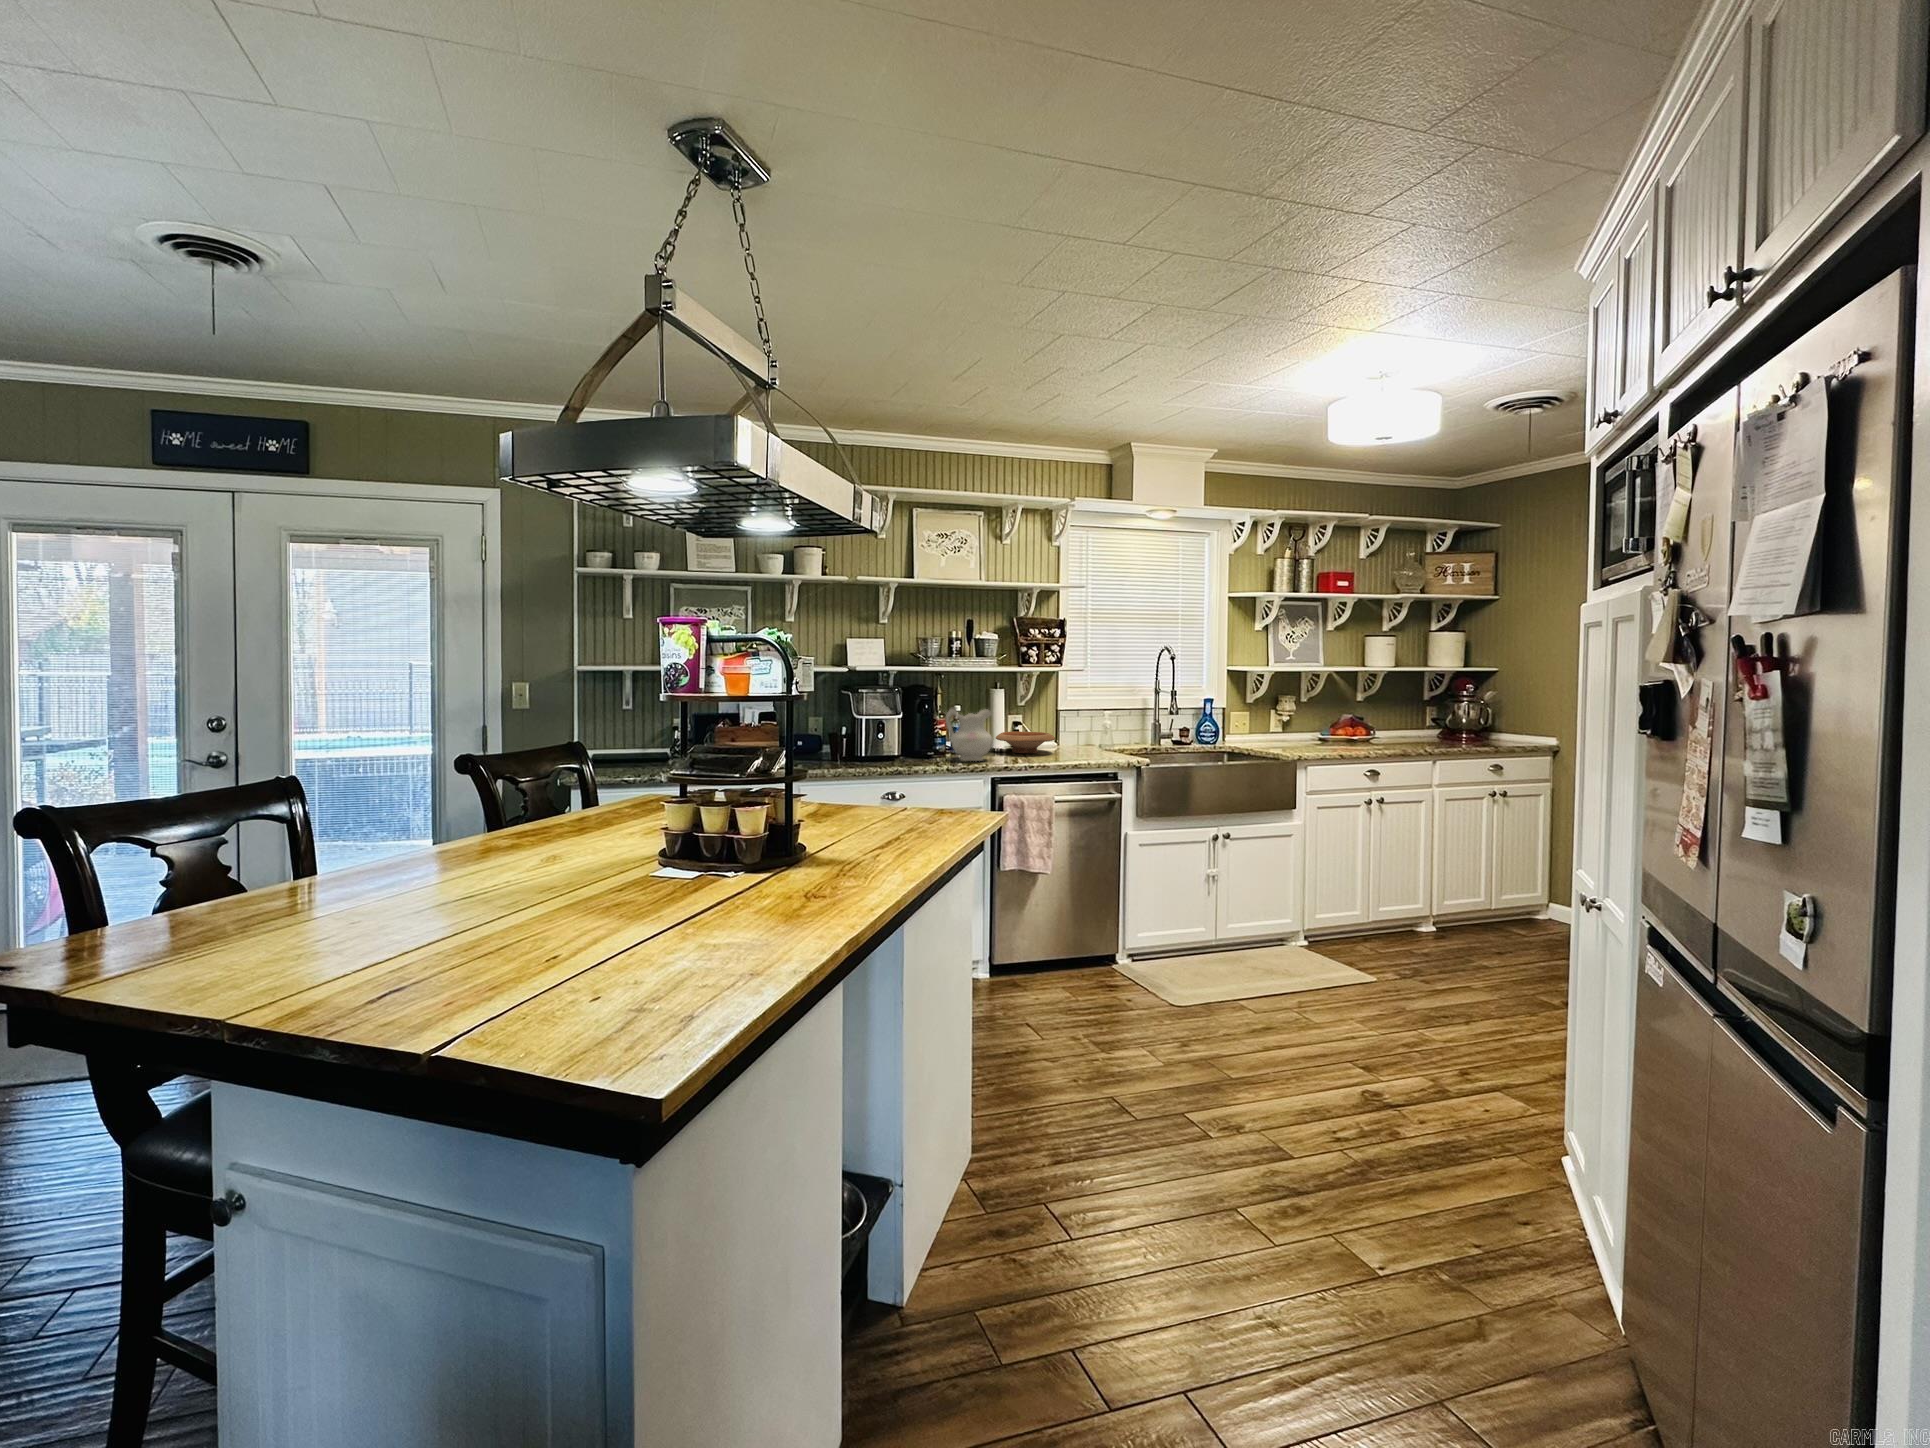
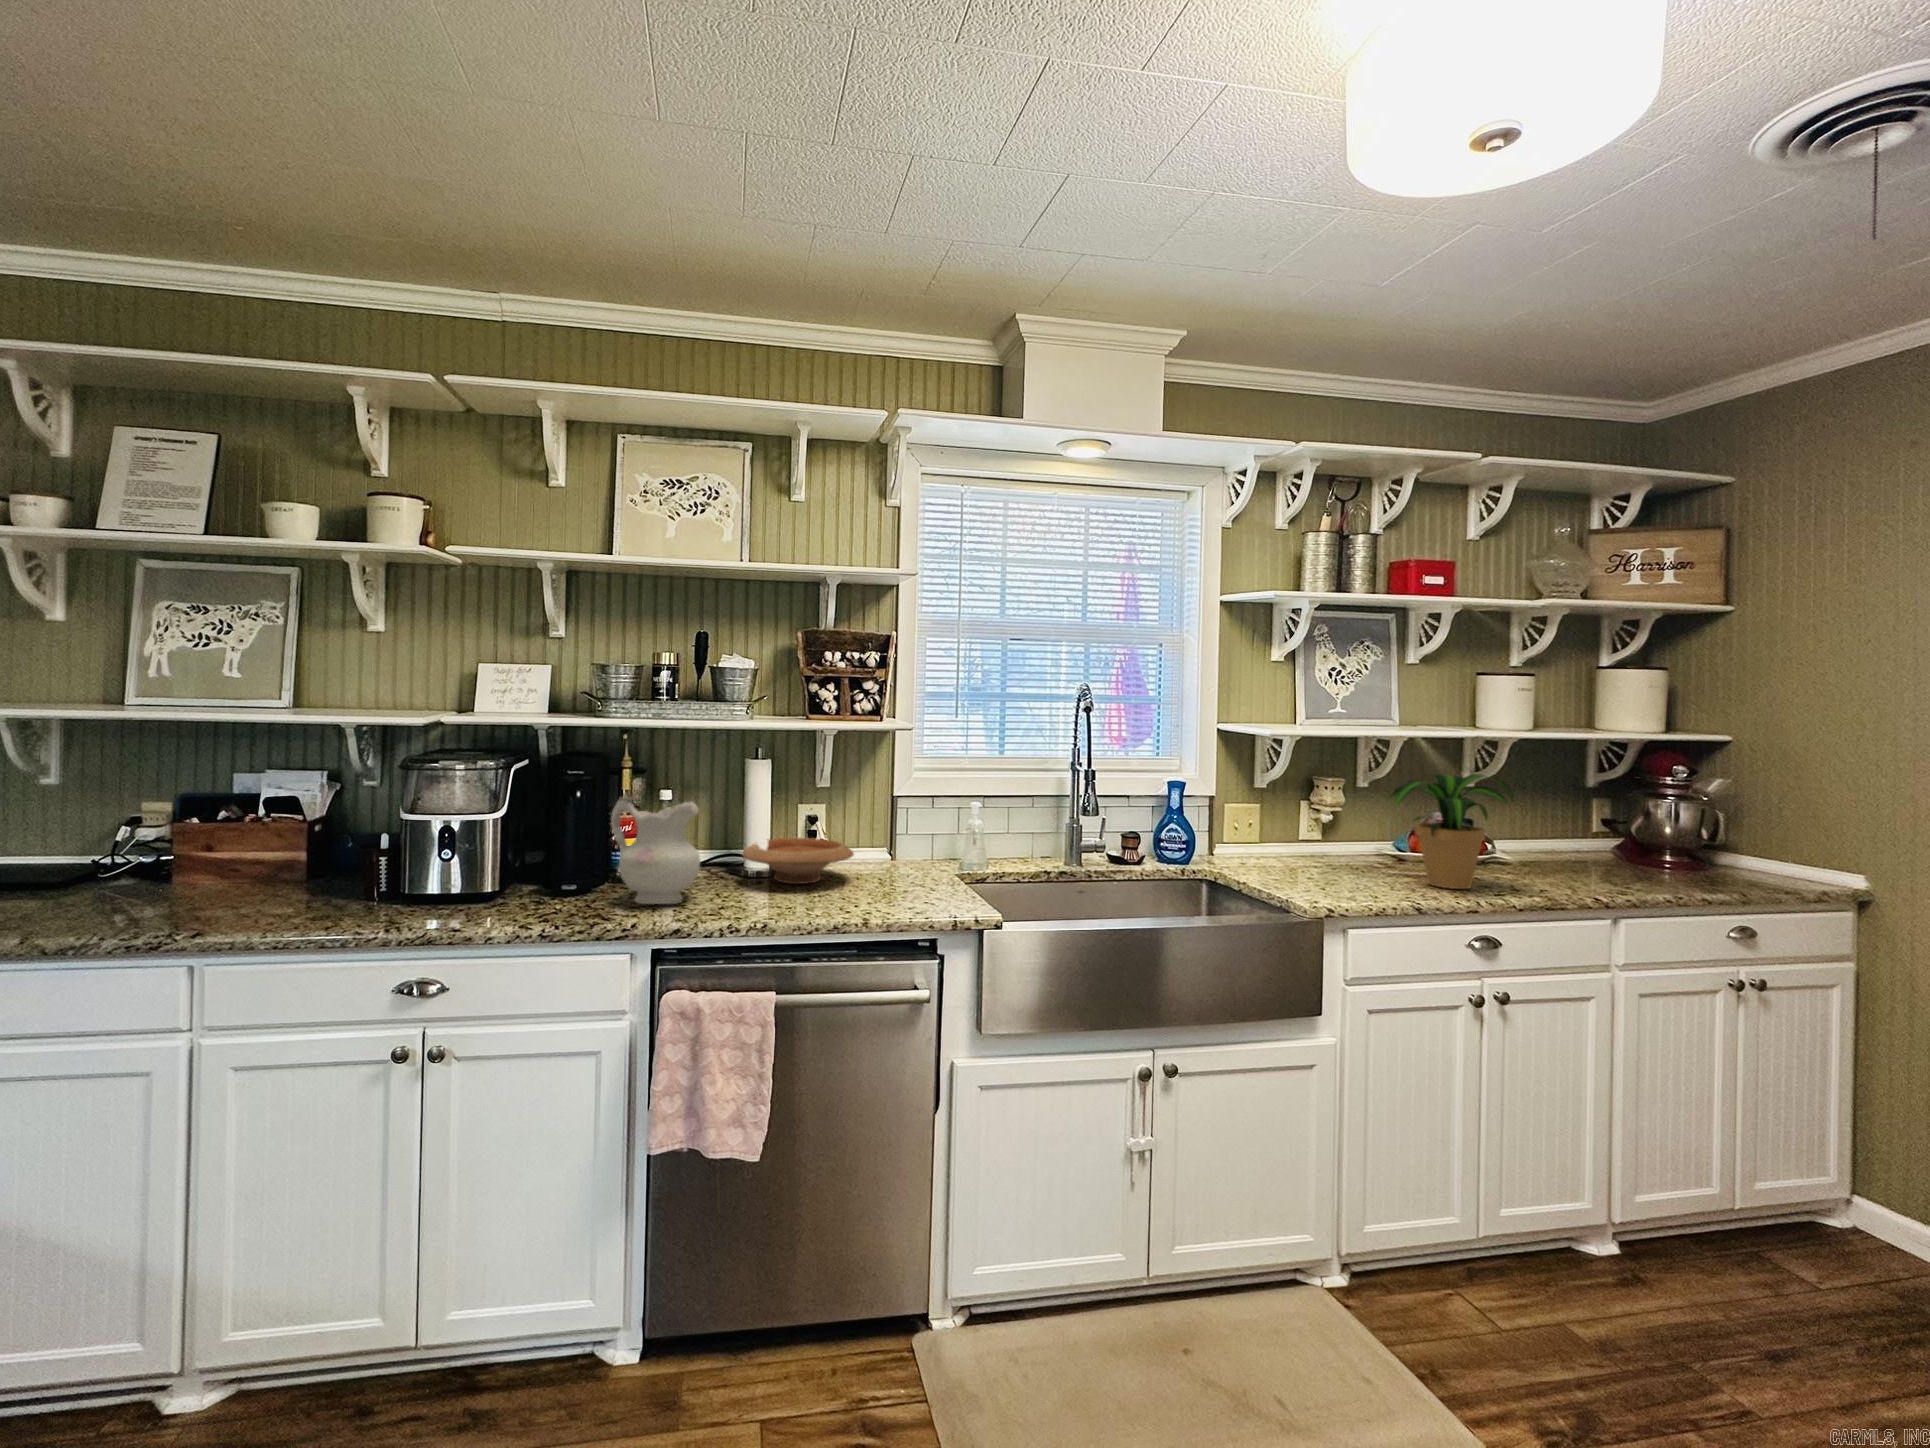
potted plant: none [1320,690,1387,749] -> present [1389,774,1514,889]

